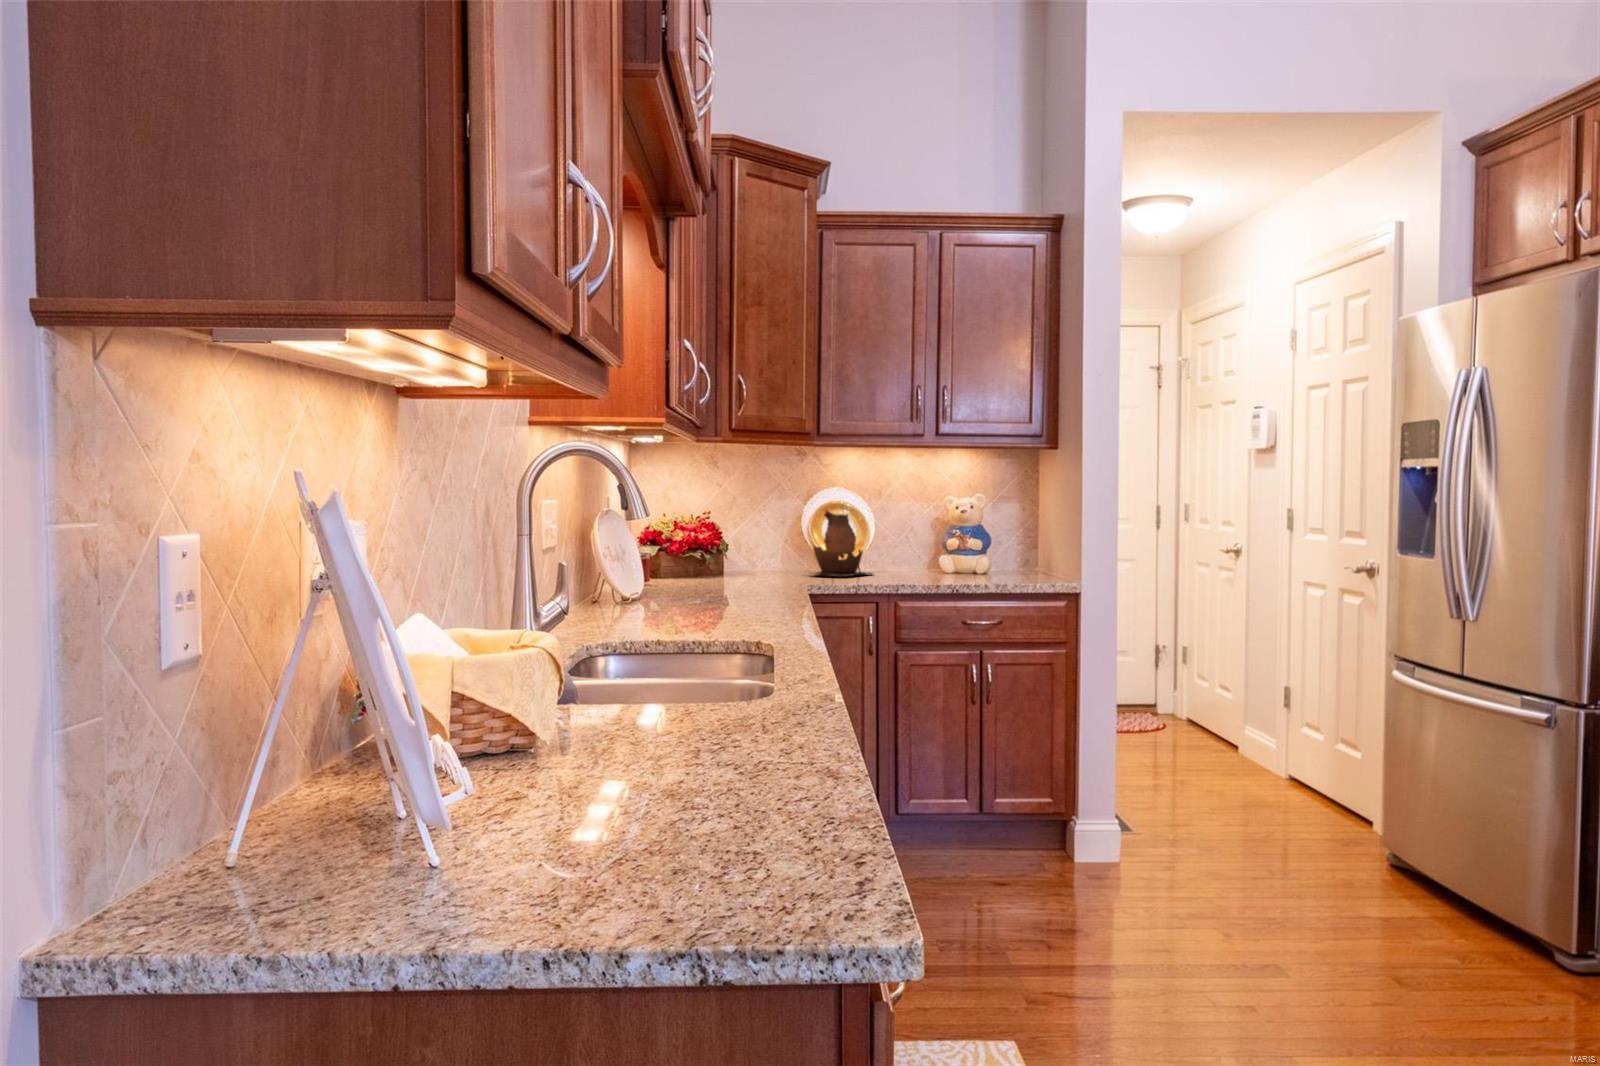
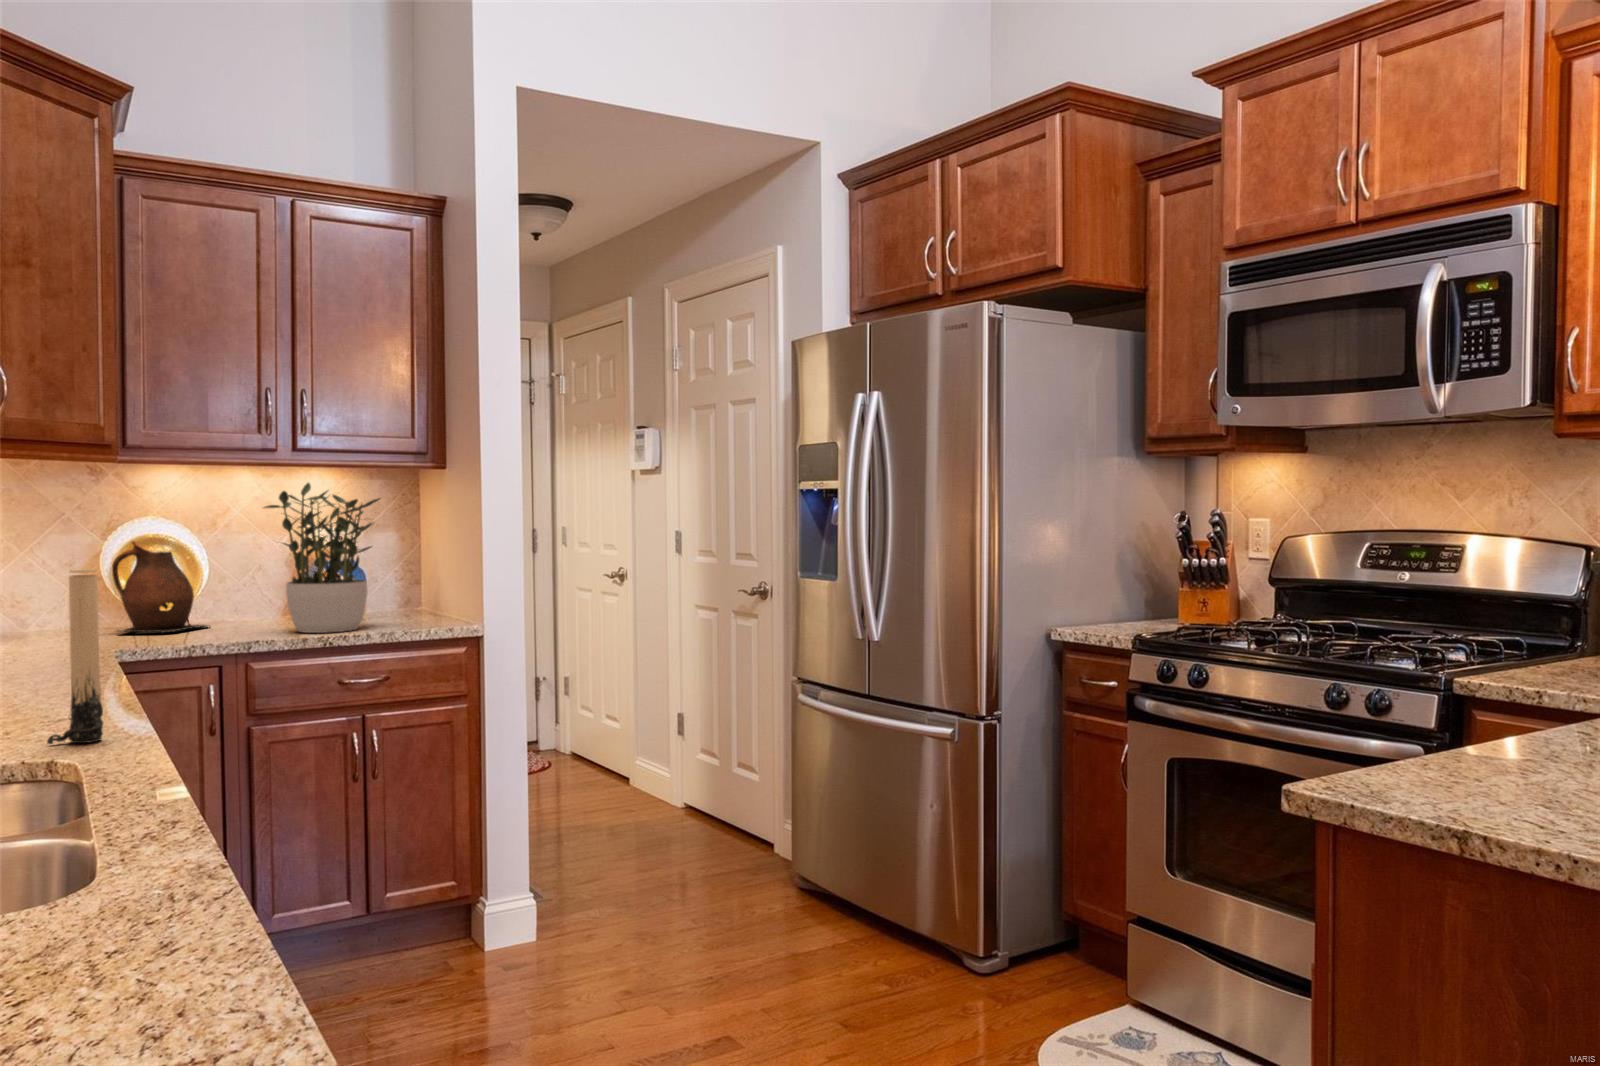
potted plant: none [910,461,1002,583] -> present [264,483,380,633]
candle: none [758,522,789,636] -> present [47,569,103,744]

